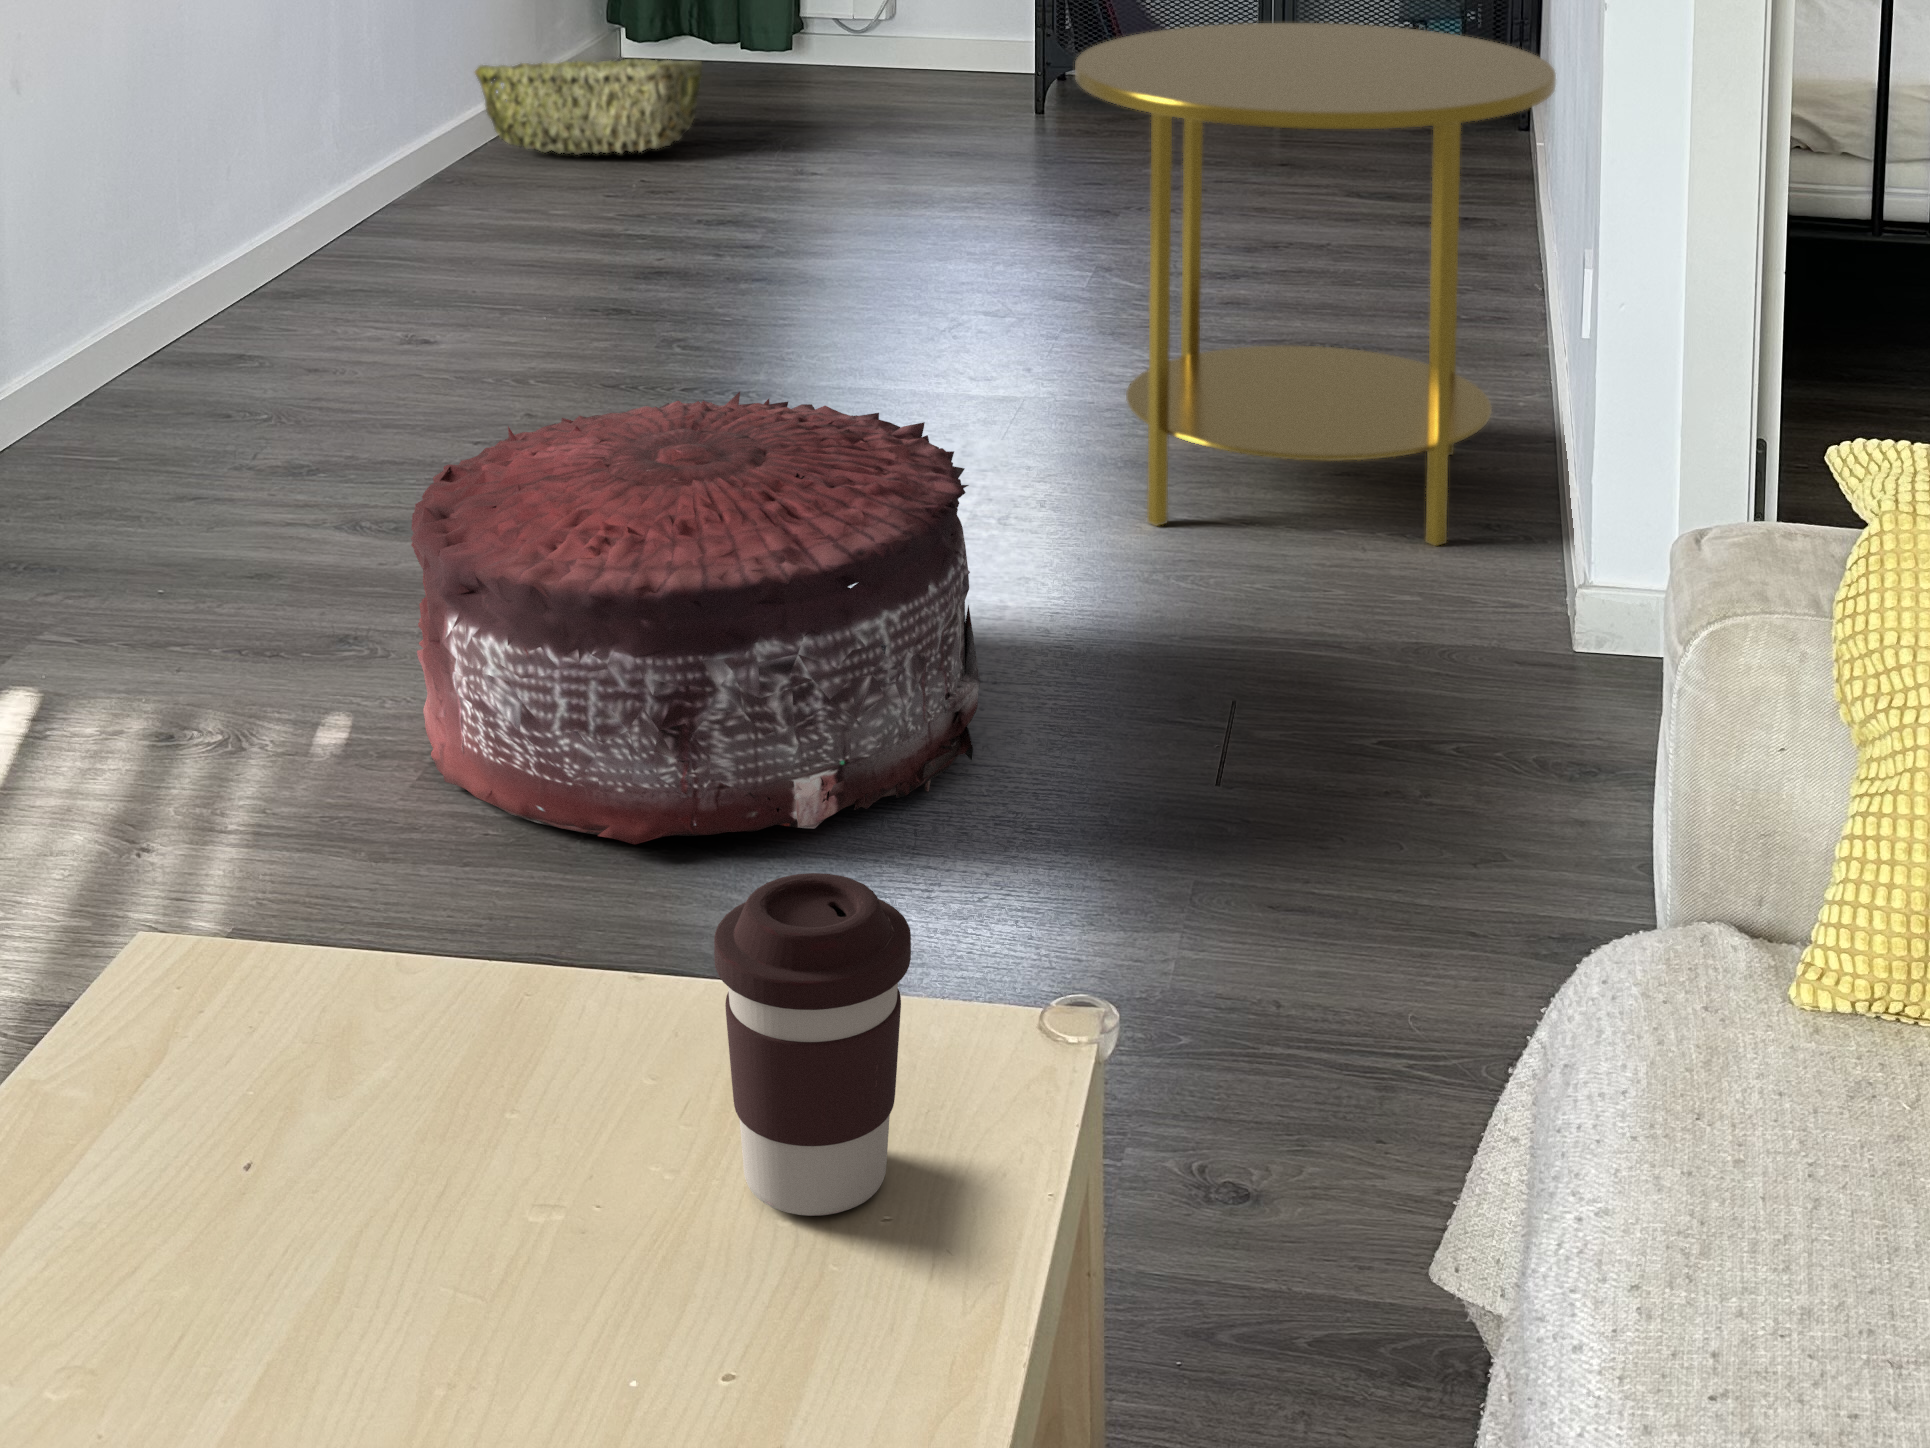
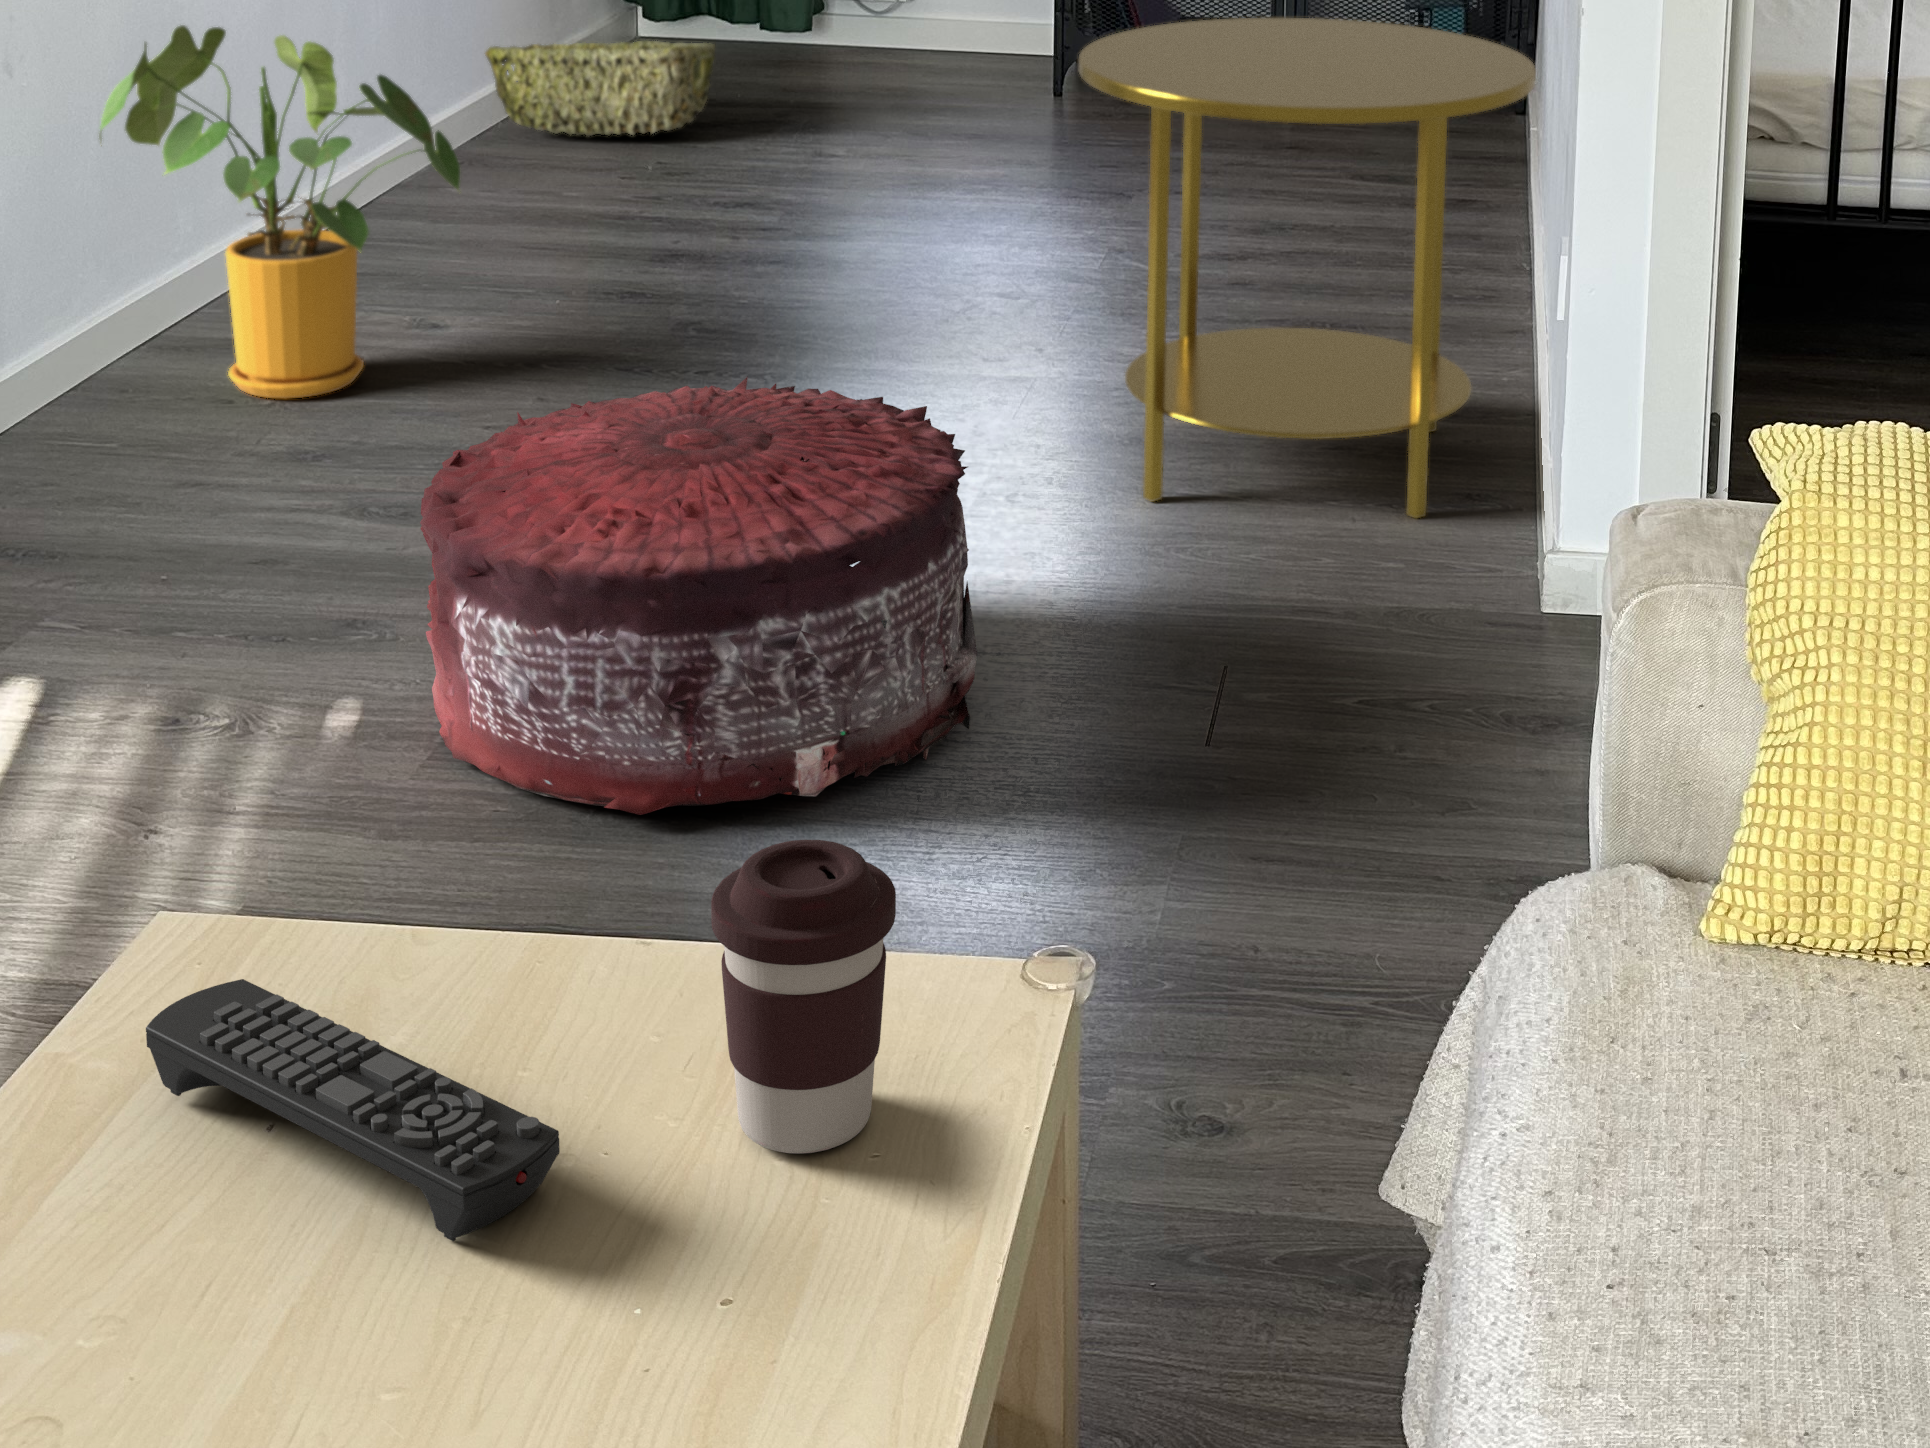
house plant: none [98,41,451,415] -> present [100,25,460,399]
remote control: none [128,1009,556,1300] -> present [146,979,560,1241]

